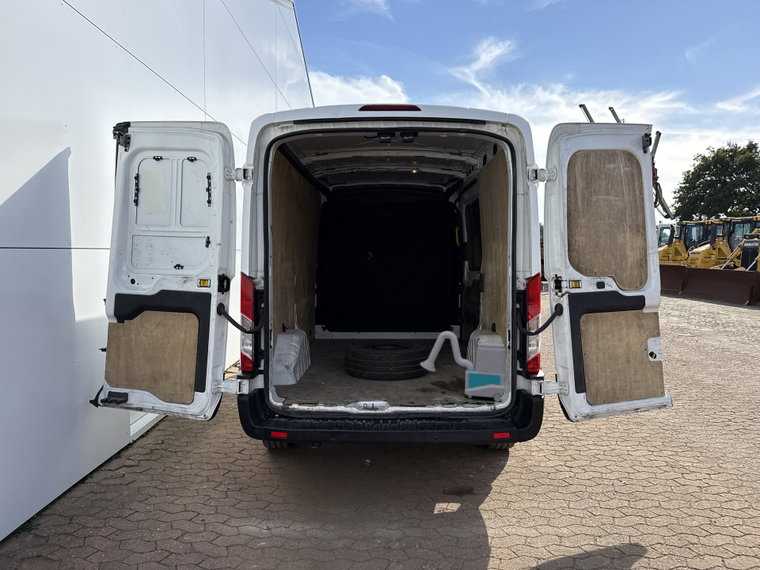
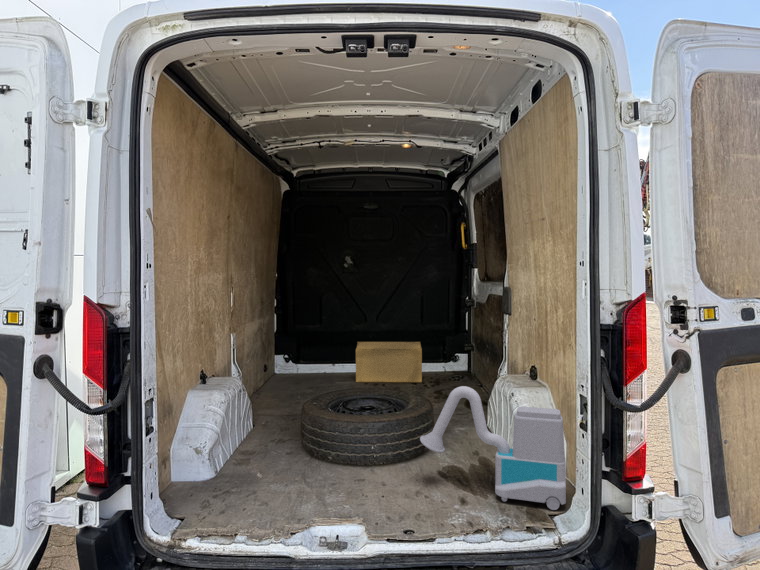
cardboard box: none [376,315,425,345] -> present [356,342,422,382]

